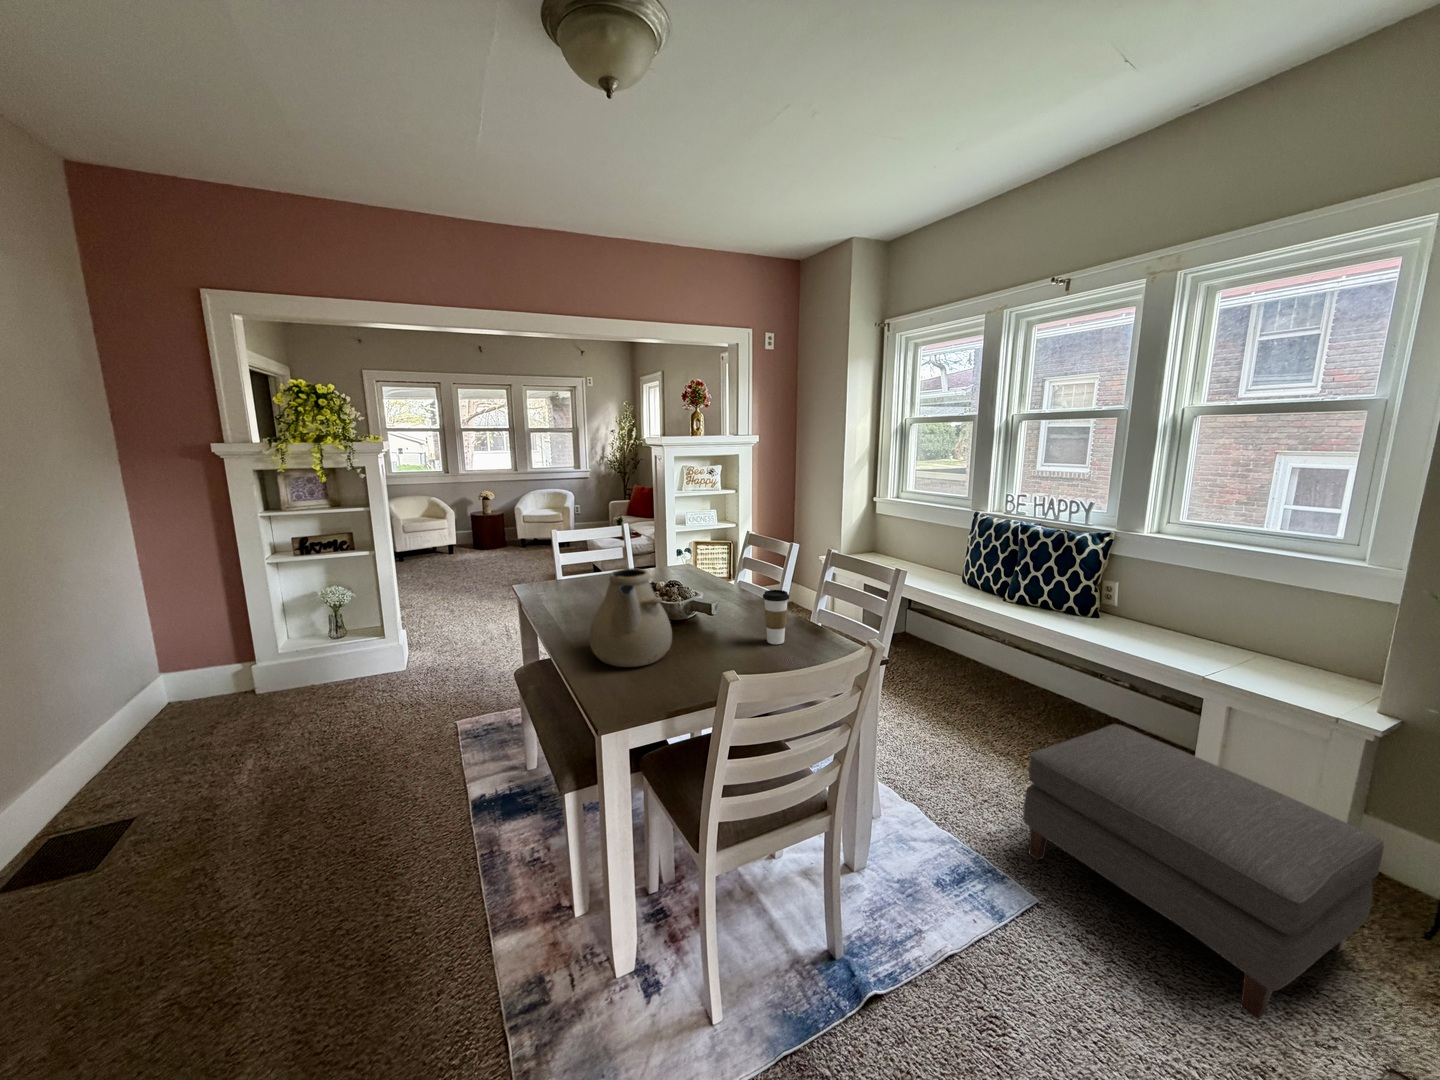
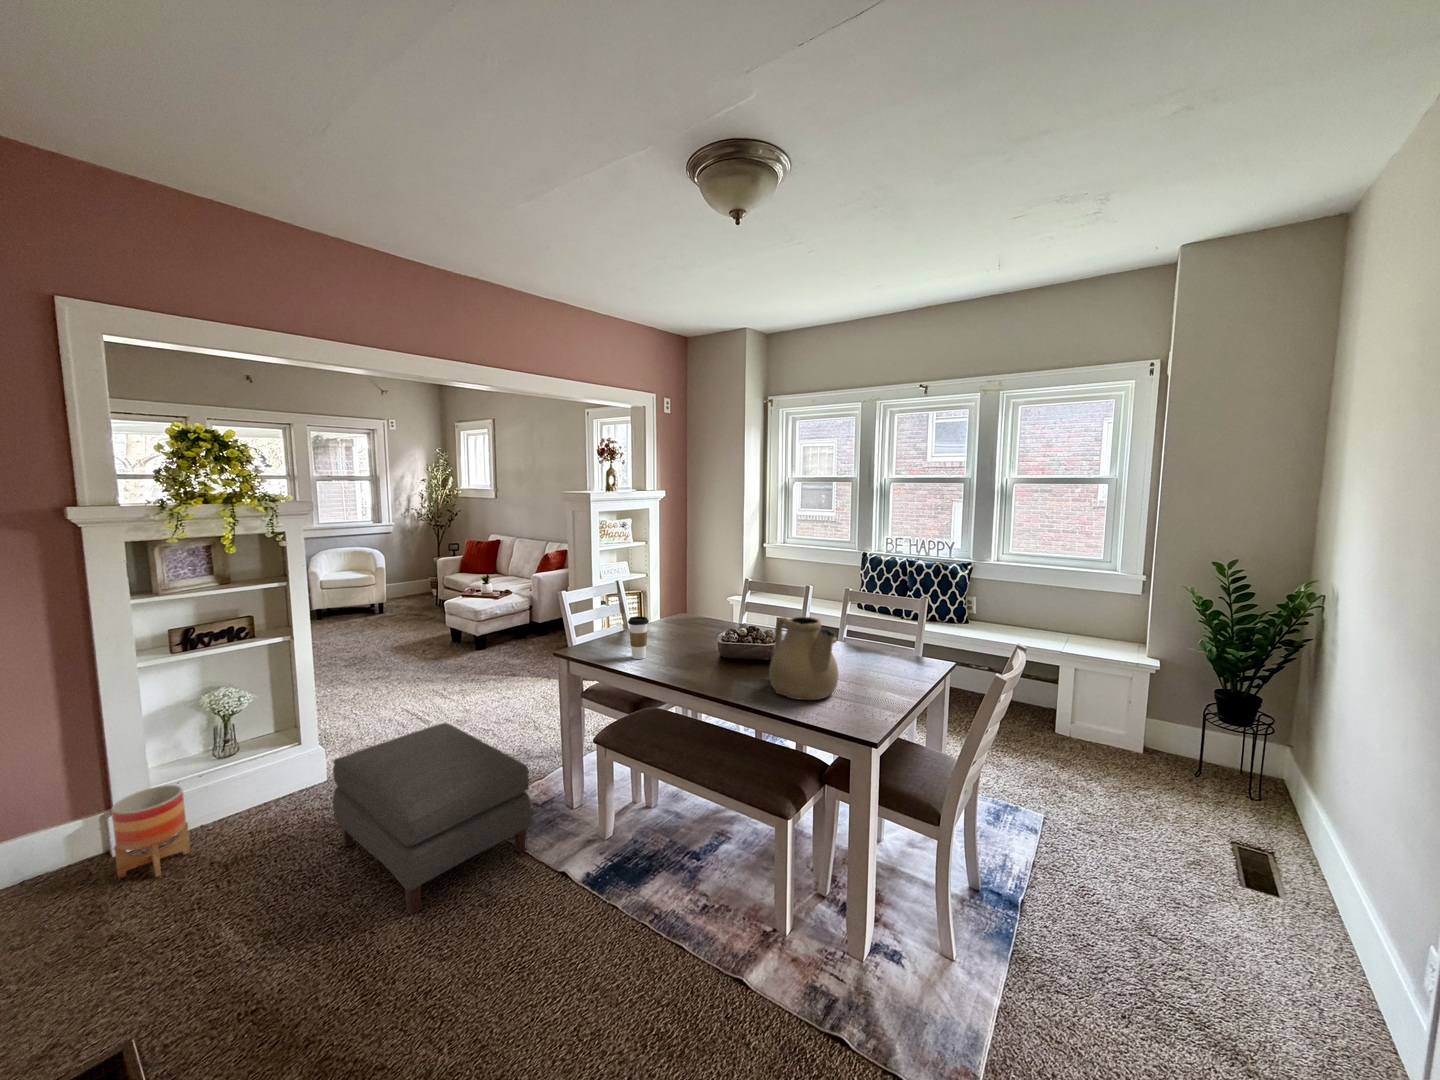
coffee cup: present [763,590,789,644] -> present [628,617,649,659]
planter: none [235,649,290,712] -> present [111,785,190,878]
ottoman: present [1023,724,1384,1020] -> present [333,723,532,915]

